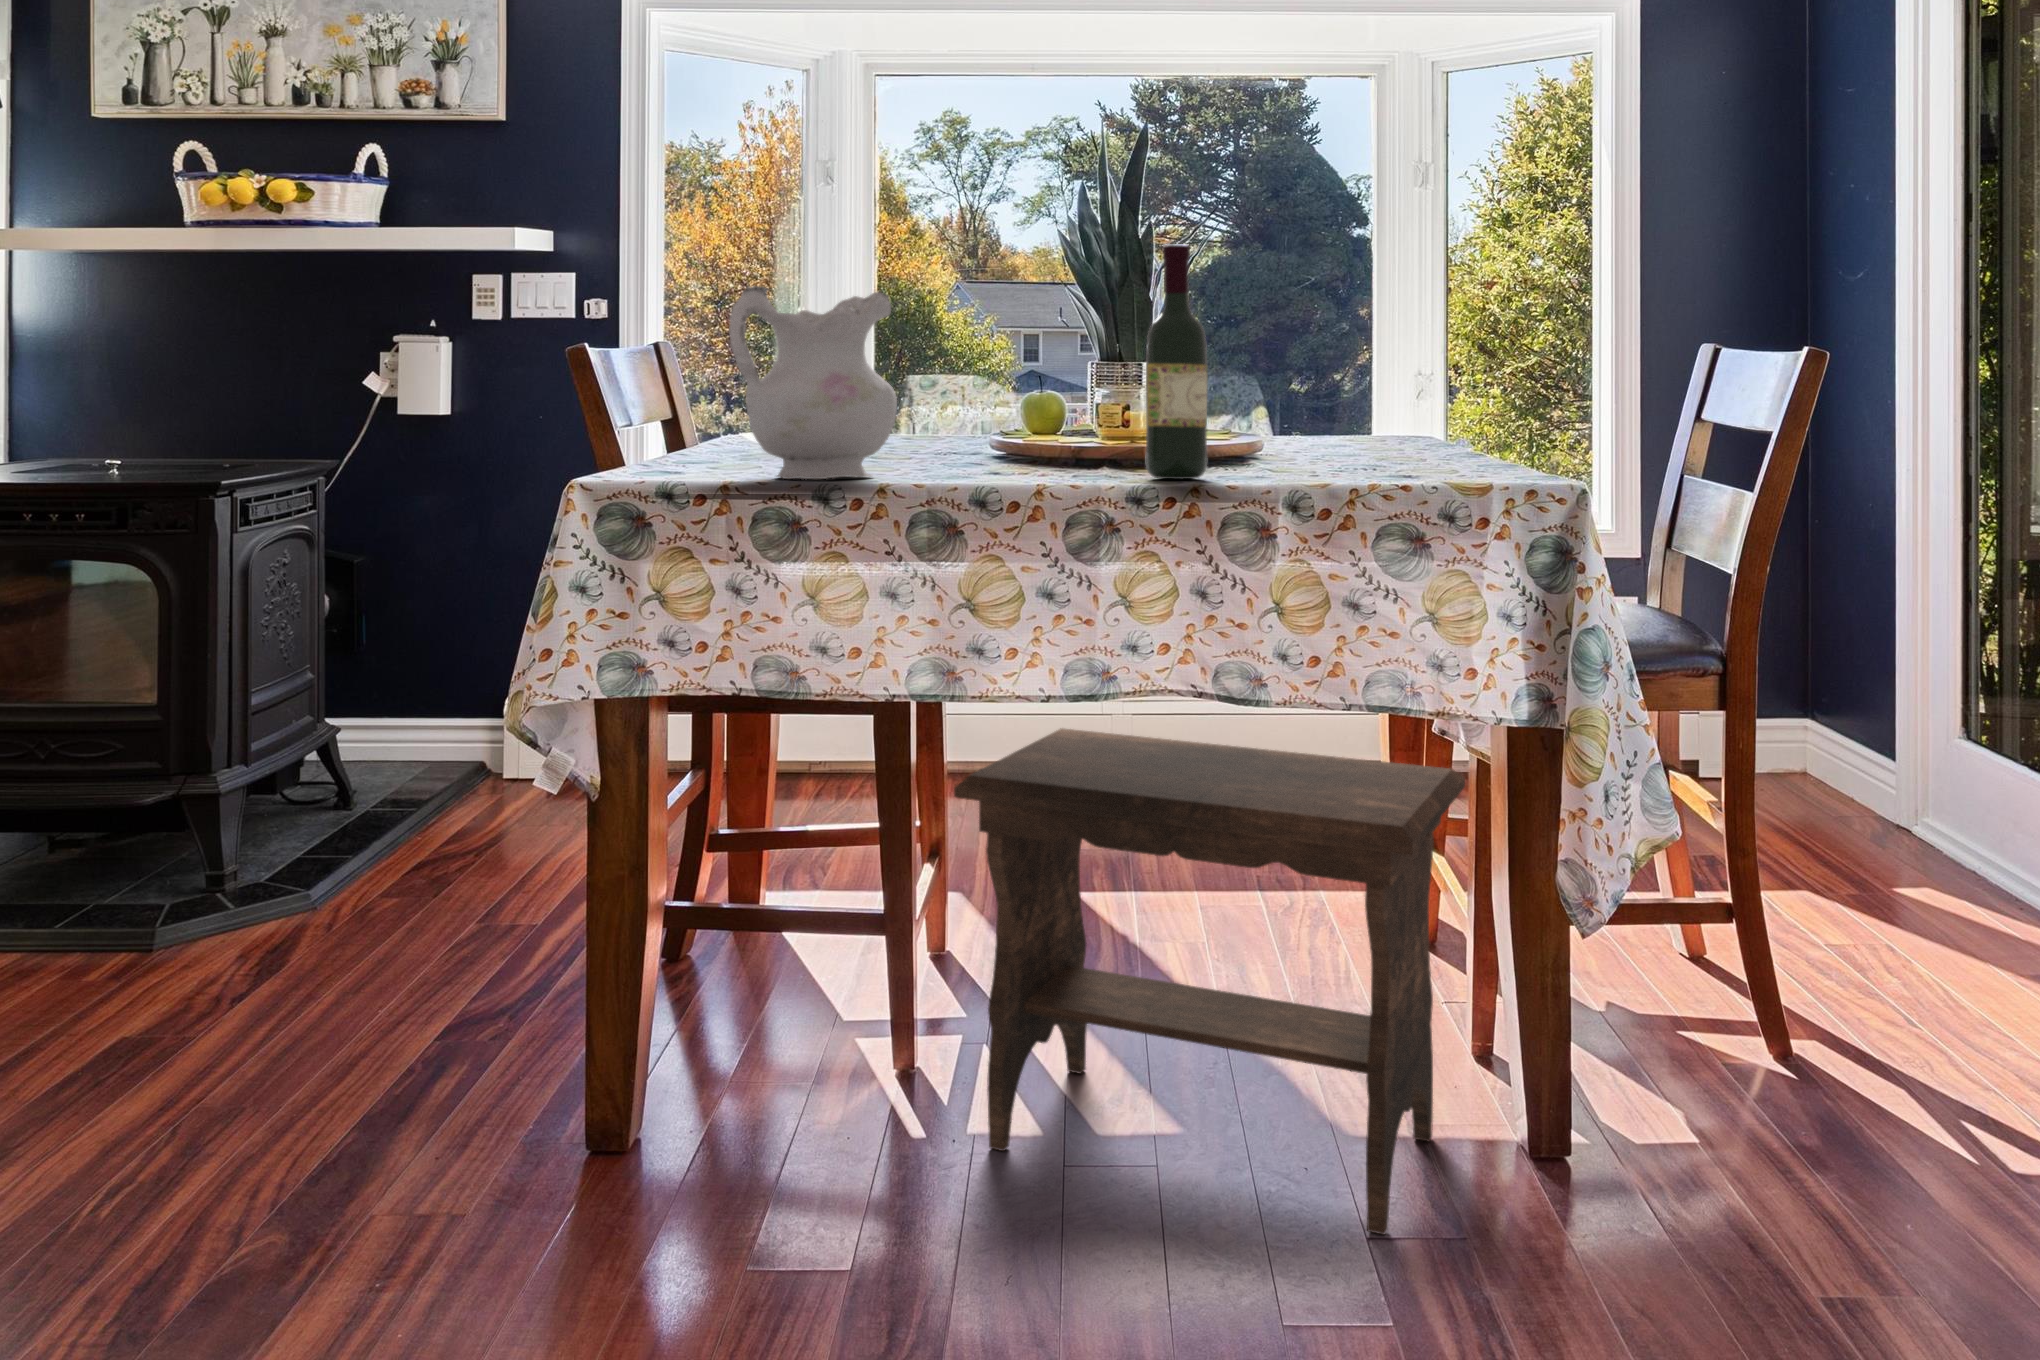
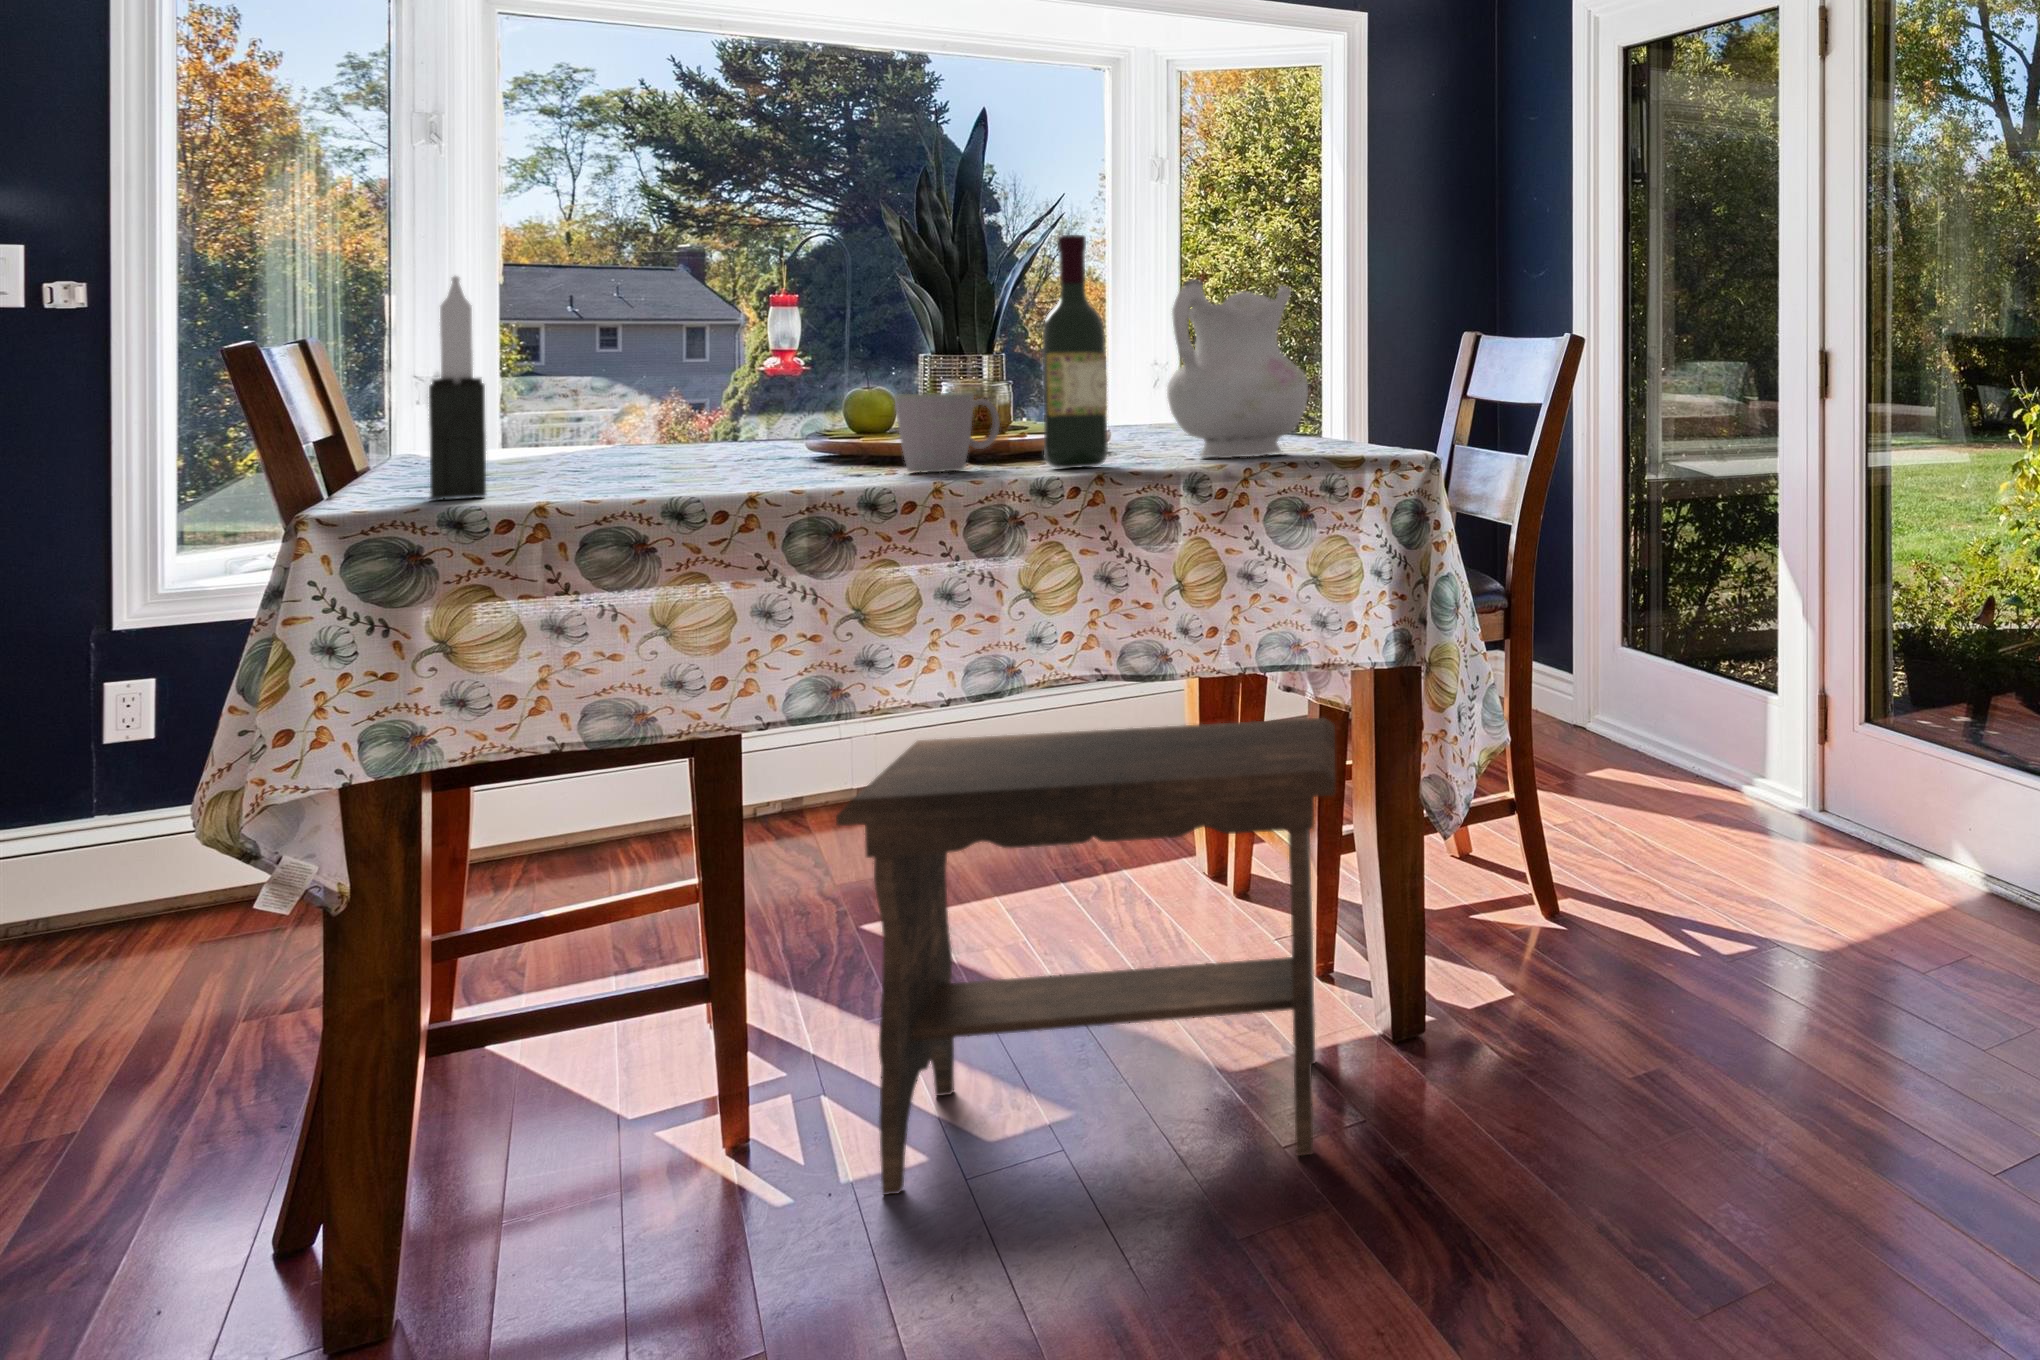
ceramic pitcher: present [729,286,897,479] -> present [1167,279,1308,458]
candle: none [660,287,702,473] -> present [429,276,486,500]
mug: none [1023,397,1120,474] -> present [895,393,1000,472]

